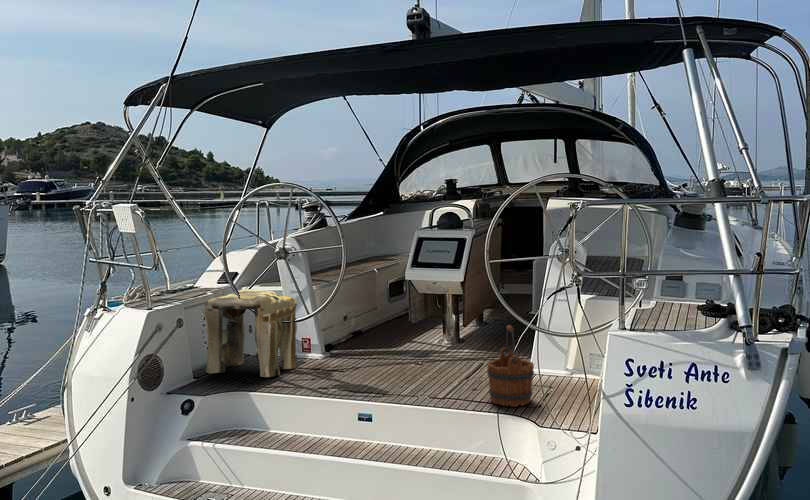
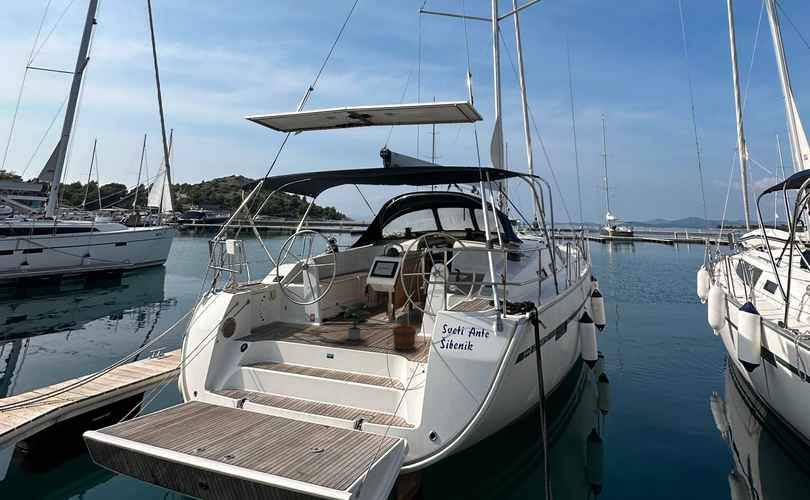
stool: present [204,289,297,377] -> none [259,287,308,332]
potted plant: none [368,314,435,389] -> present [338,302,370,340]

